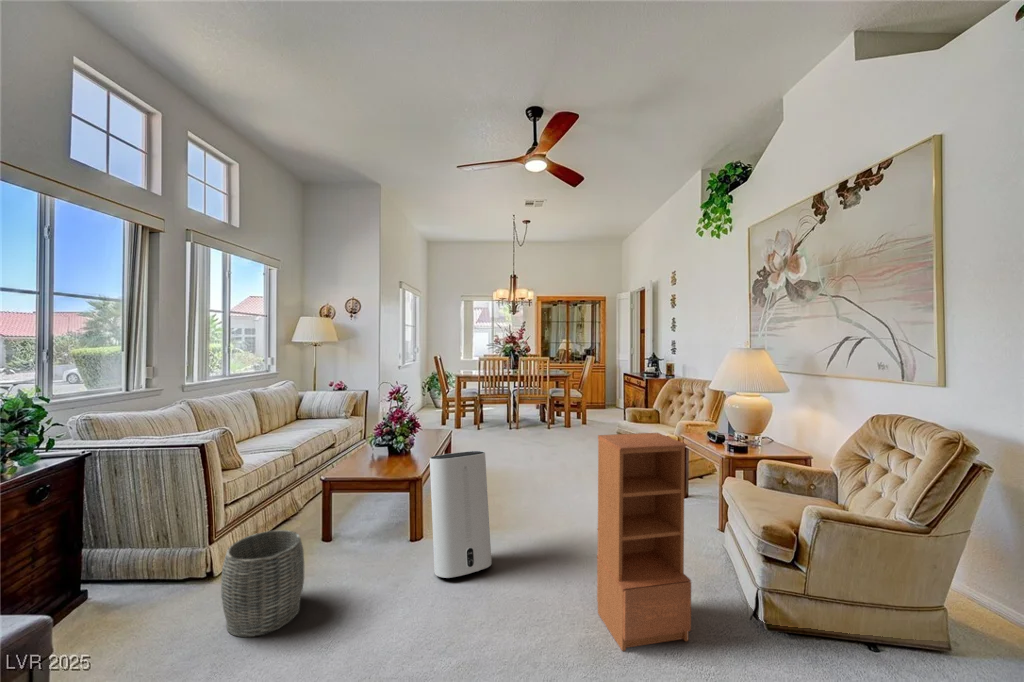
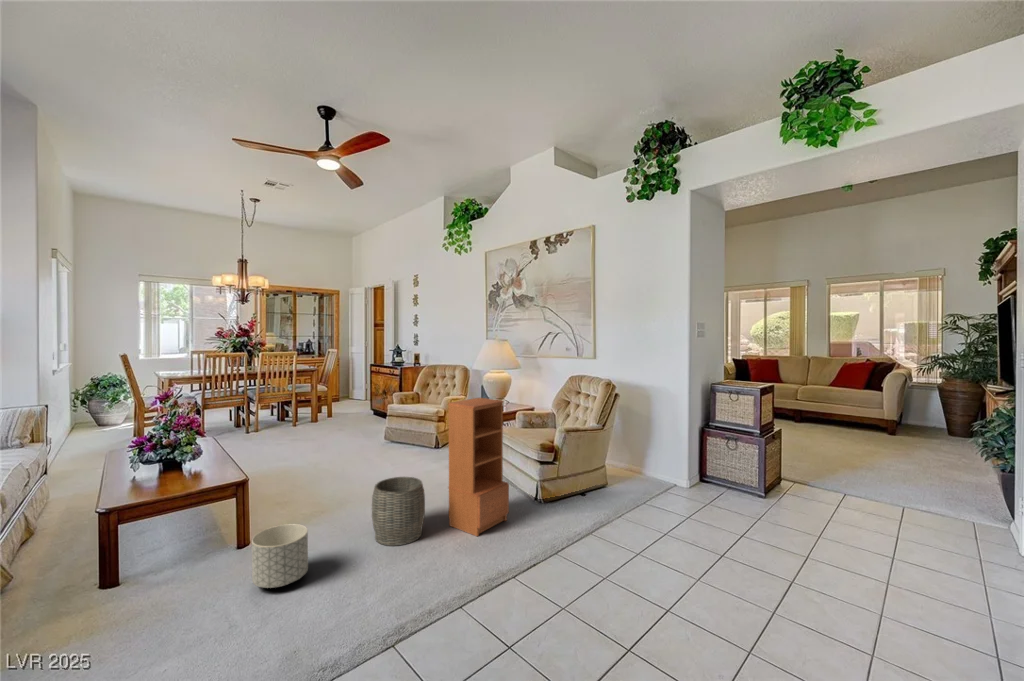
air purifier: present [430,451,492,578] -> none [292,434,352,545]
woven basket: present [221,530,304,637] -> present [372,477,425,546]
planter: none [348,546,406,620] -> present [252,524,308,588]

